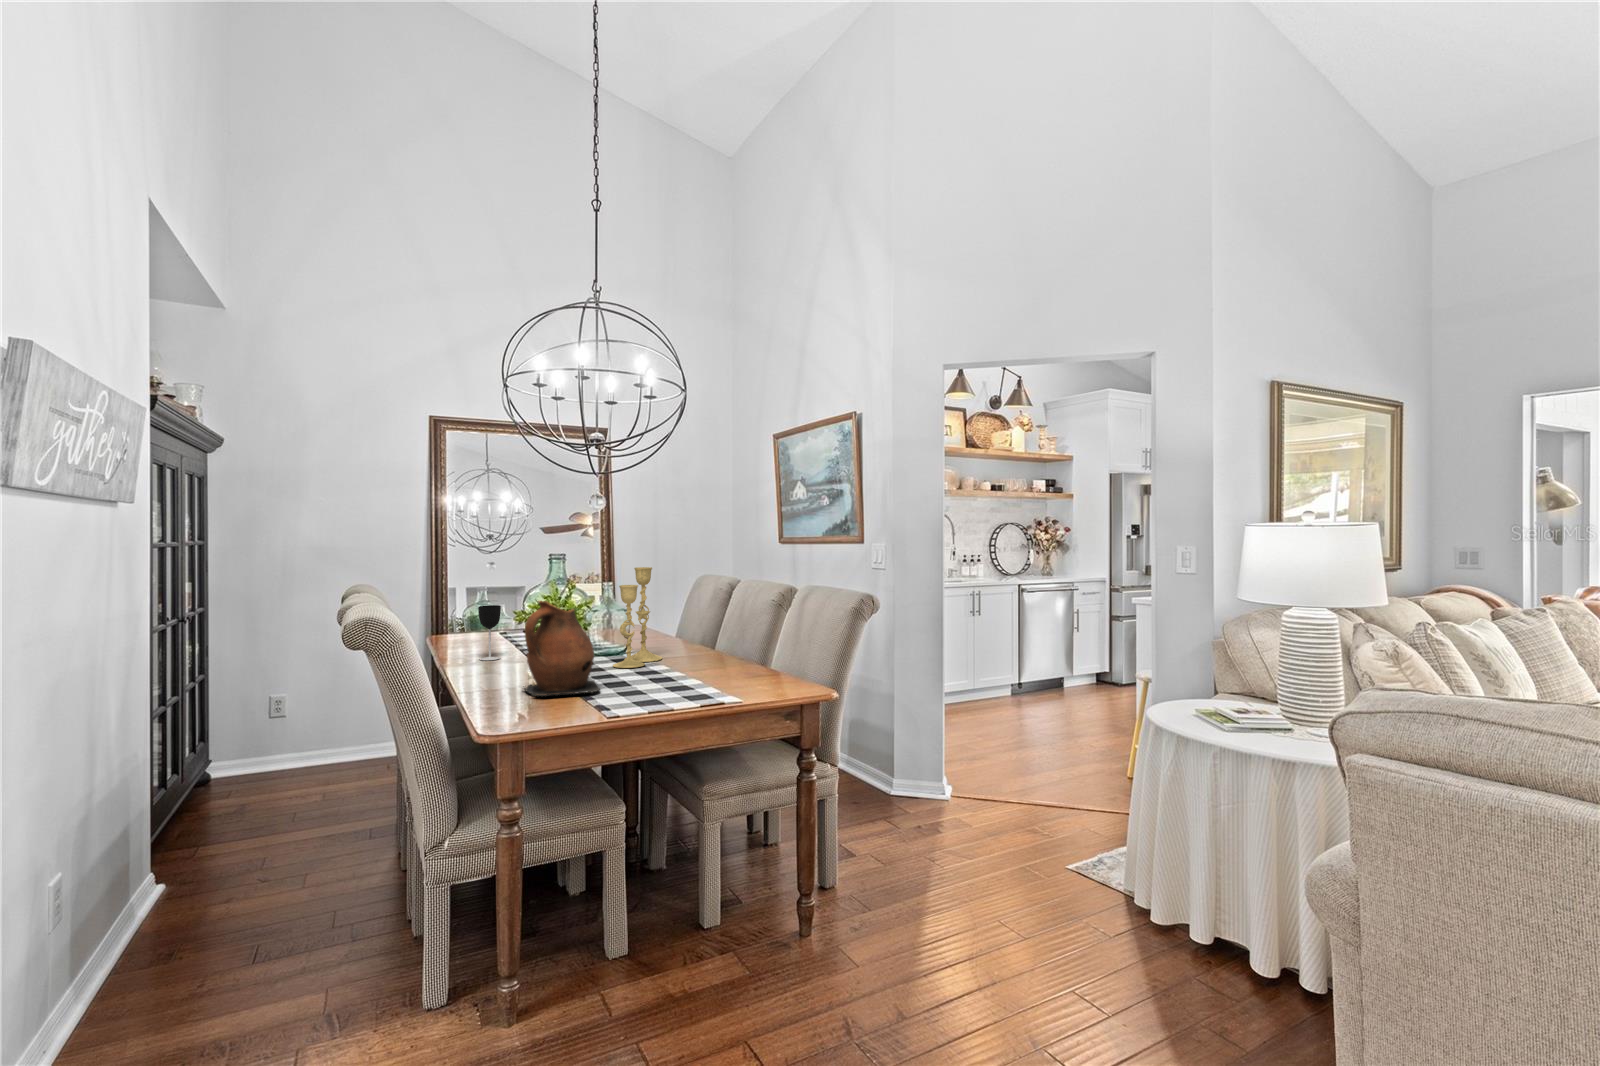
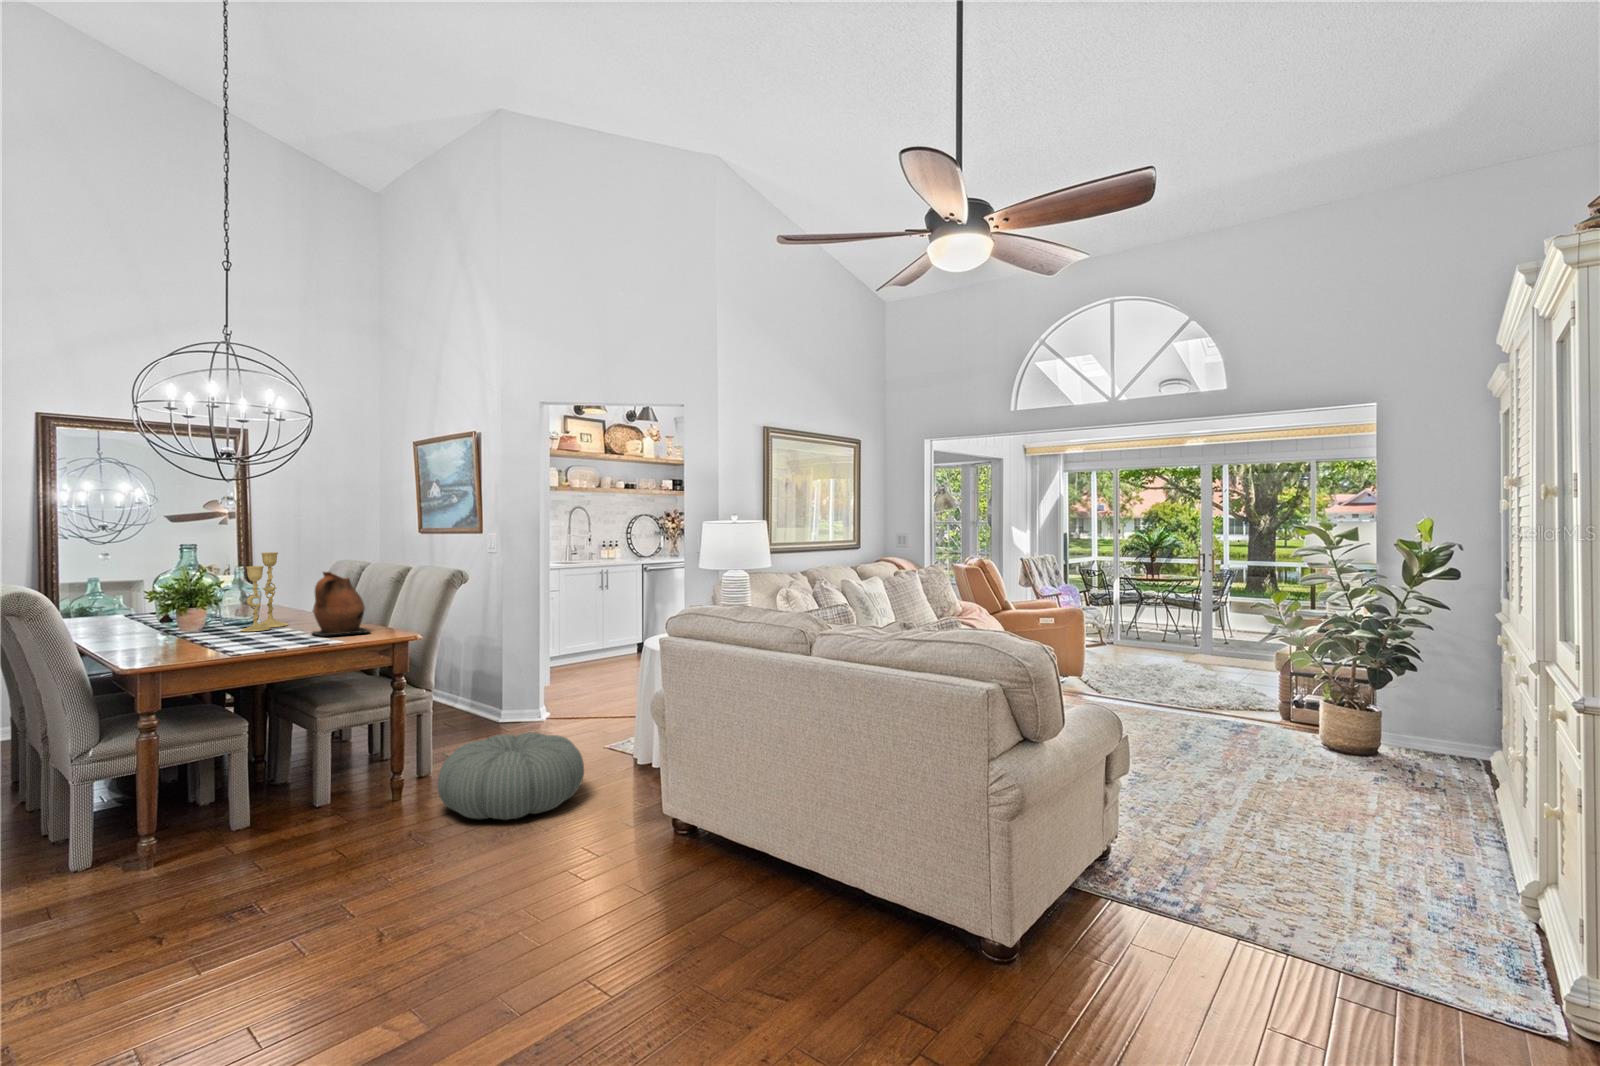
ceramic pitcher: present [525,601,600,696] -> present [313,572,370,636]
wine glass: present [478,605,501,660] -> none [106,586,129,633]
pouf: none [864,841,1078,1003] -> present [438,732,584,820]

